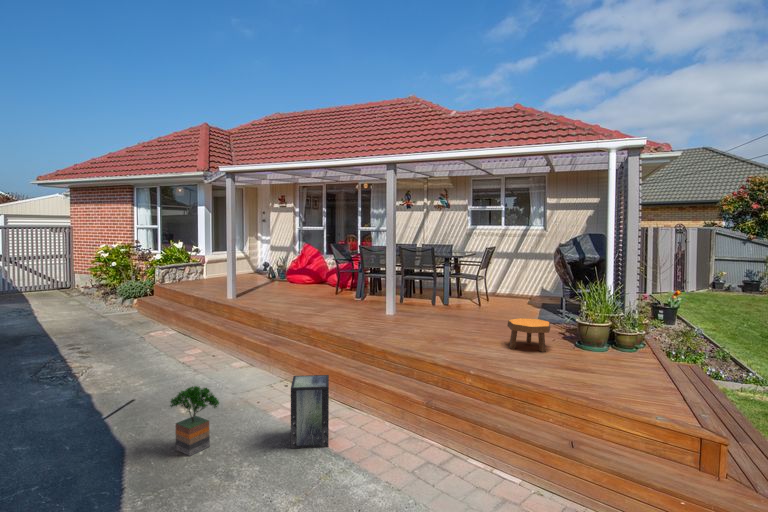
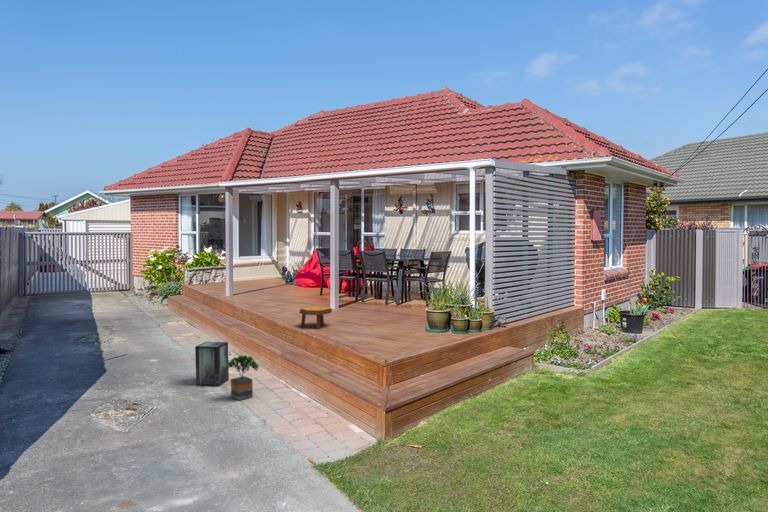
footstool: present [507,318,550,352] -> present [299,306,332,329]
potted tree: present [170,386,219,456] -> present [228,356,259,401]

